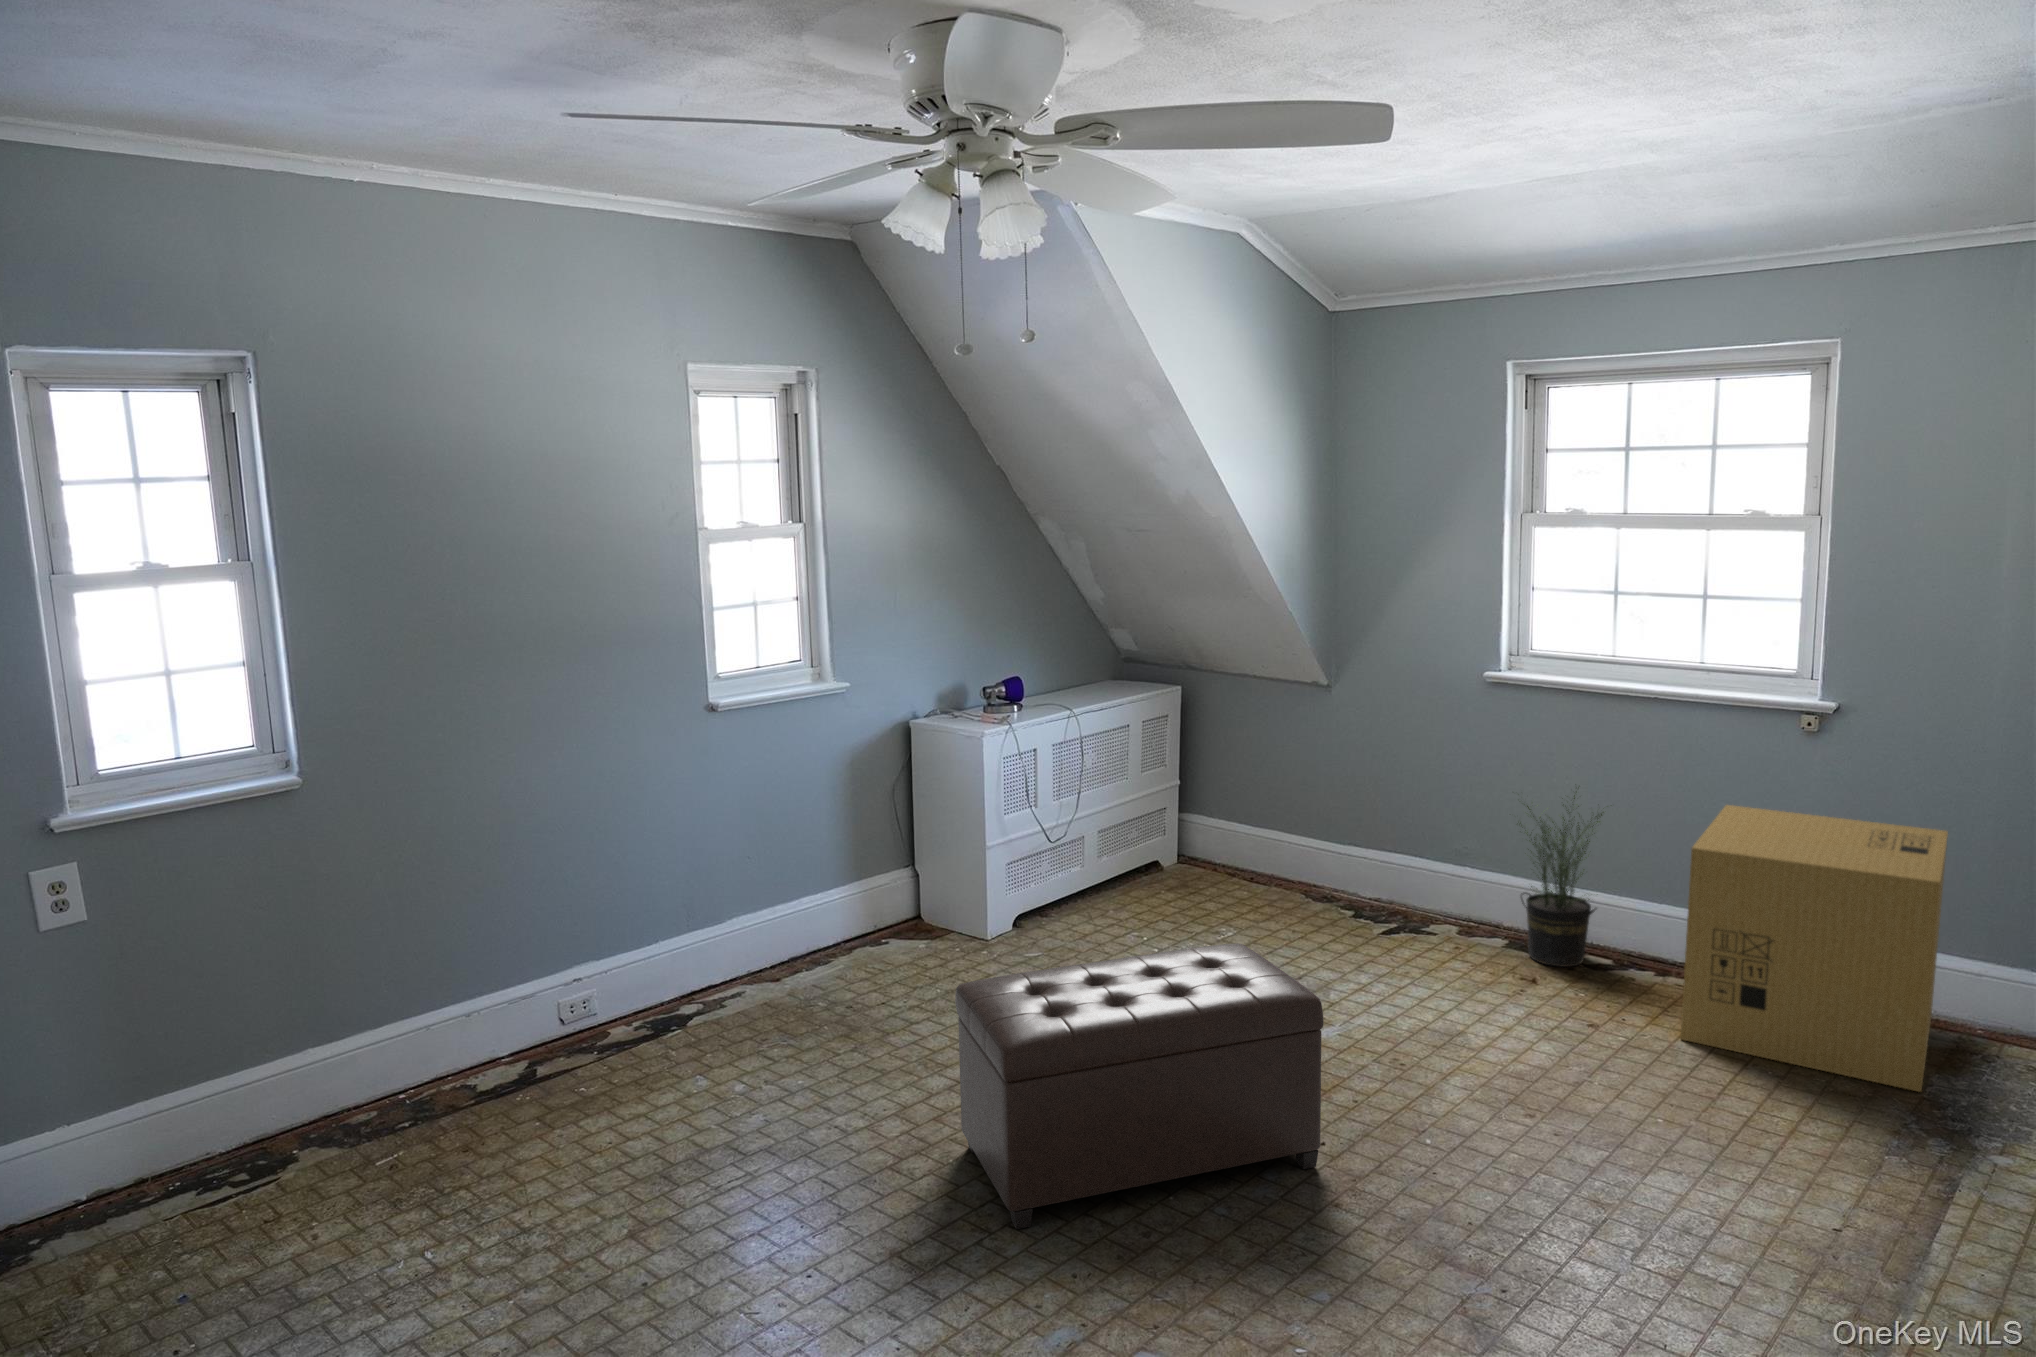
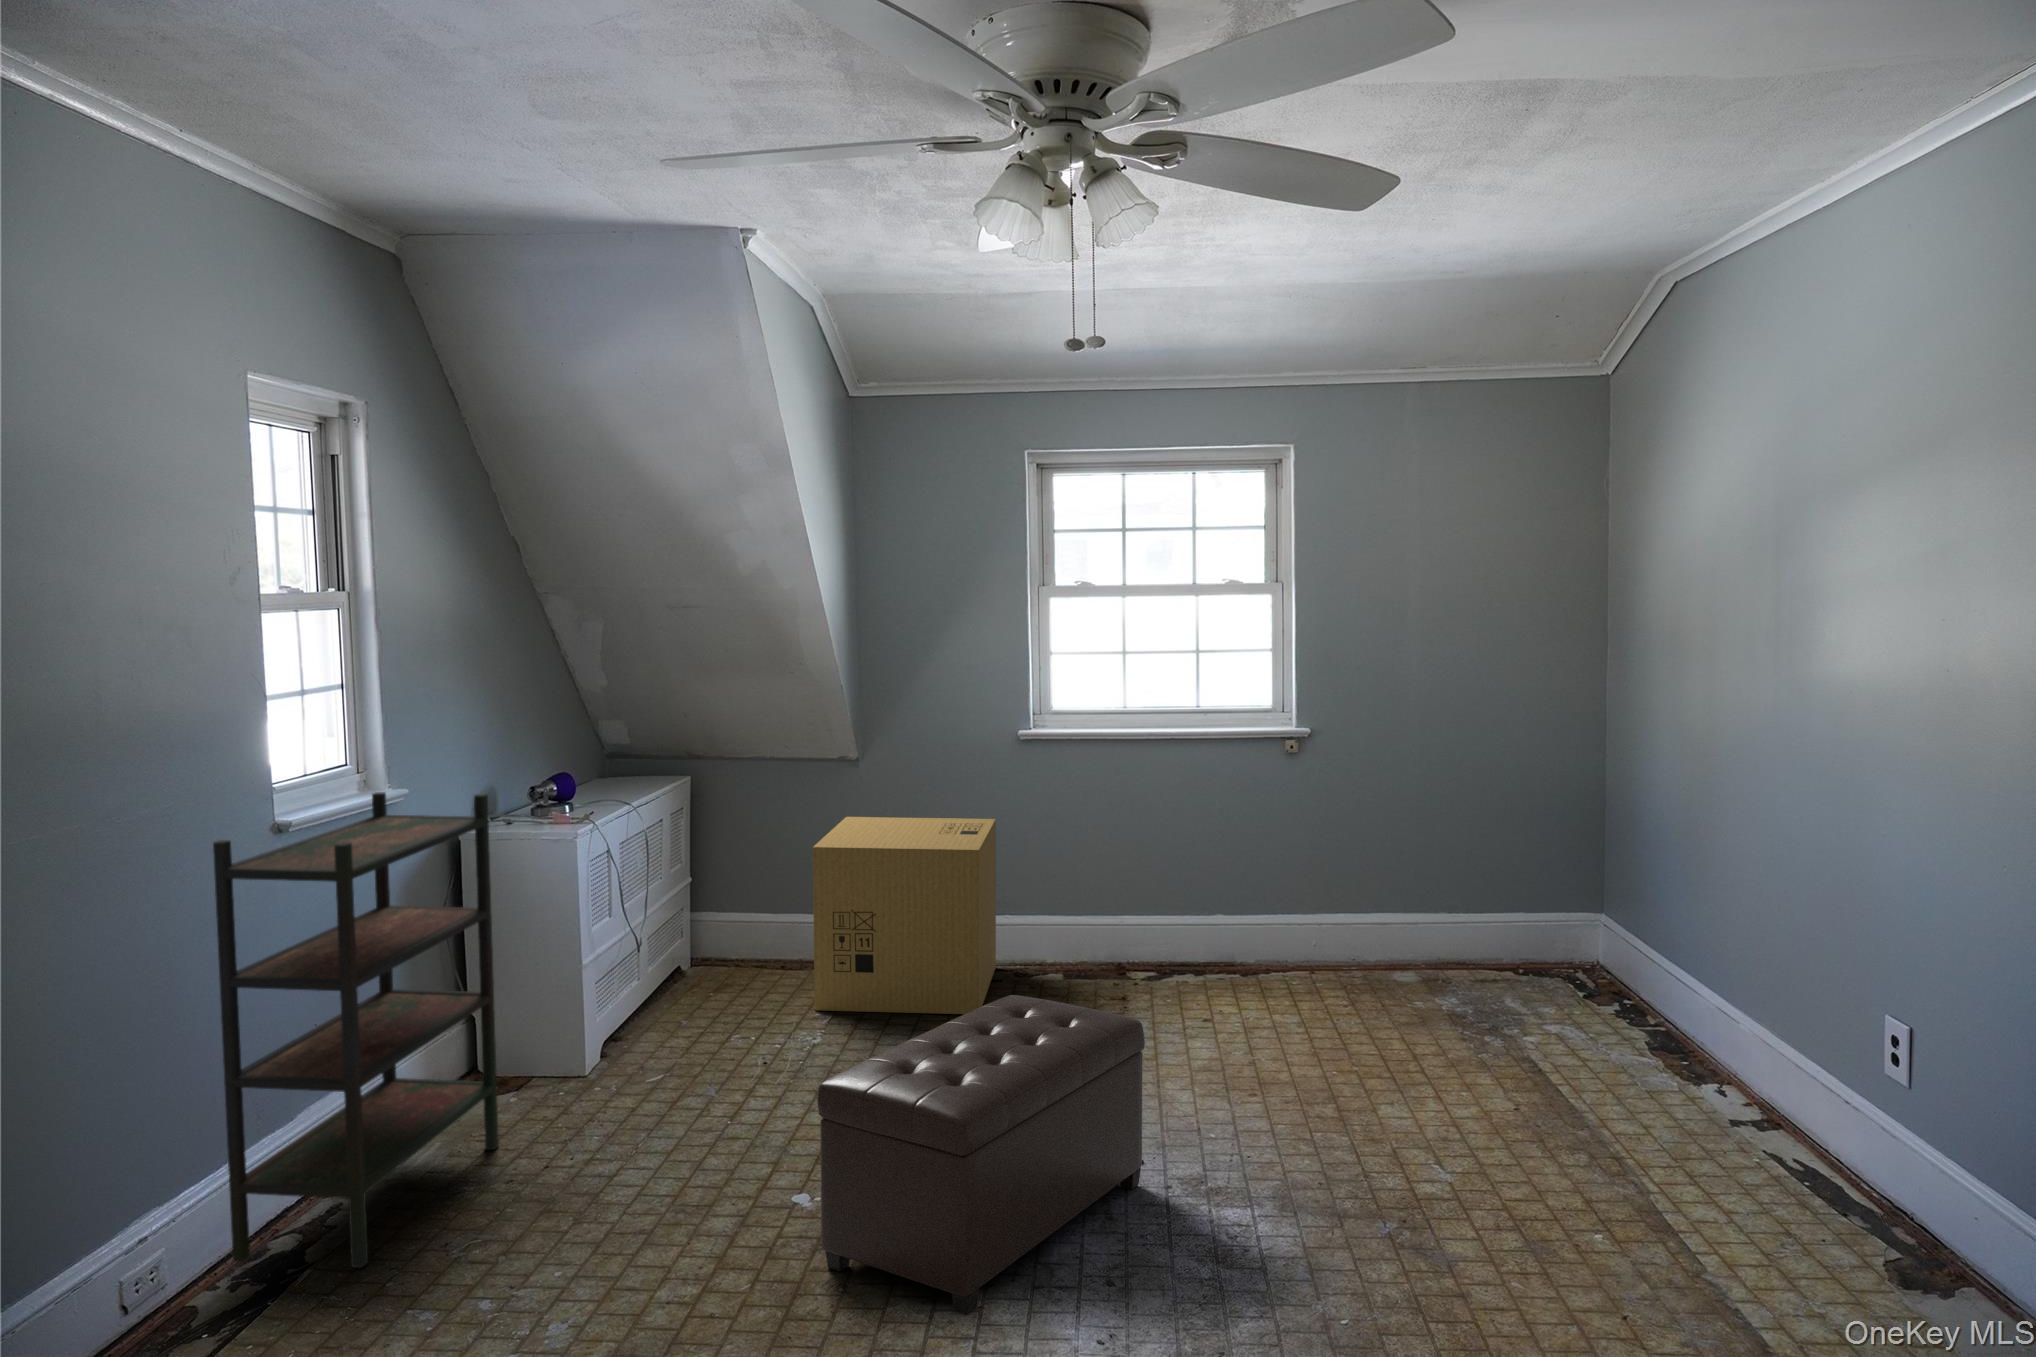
bookshelf: none [628,687,876,1040] -> present [213,792,499,1268]
potted plant: present [1518,787,1612,967] -> none [1064,823,1168,990]
cardboard box: present [1680,805,1948,1092] -> present [813,817,996,1014]

